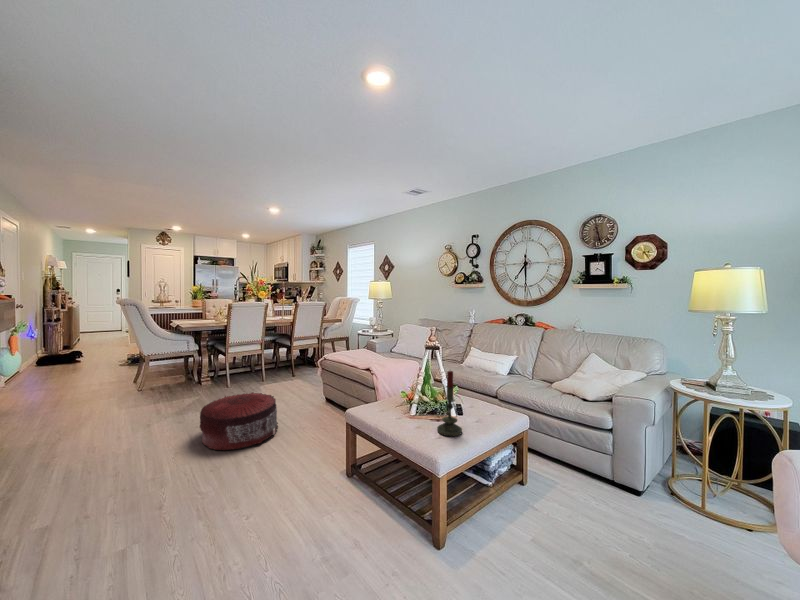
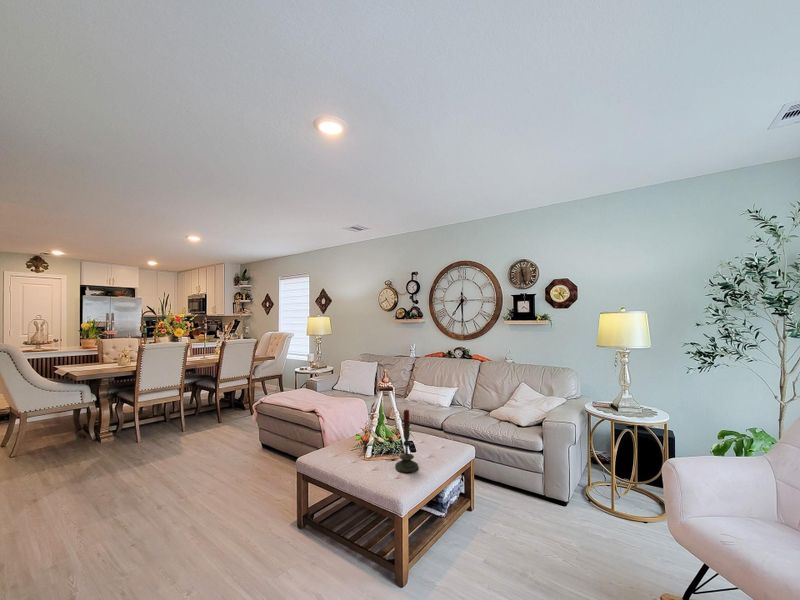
pouf: present [200,392,278,451] -> none [121,446,215,518]

